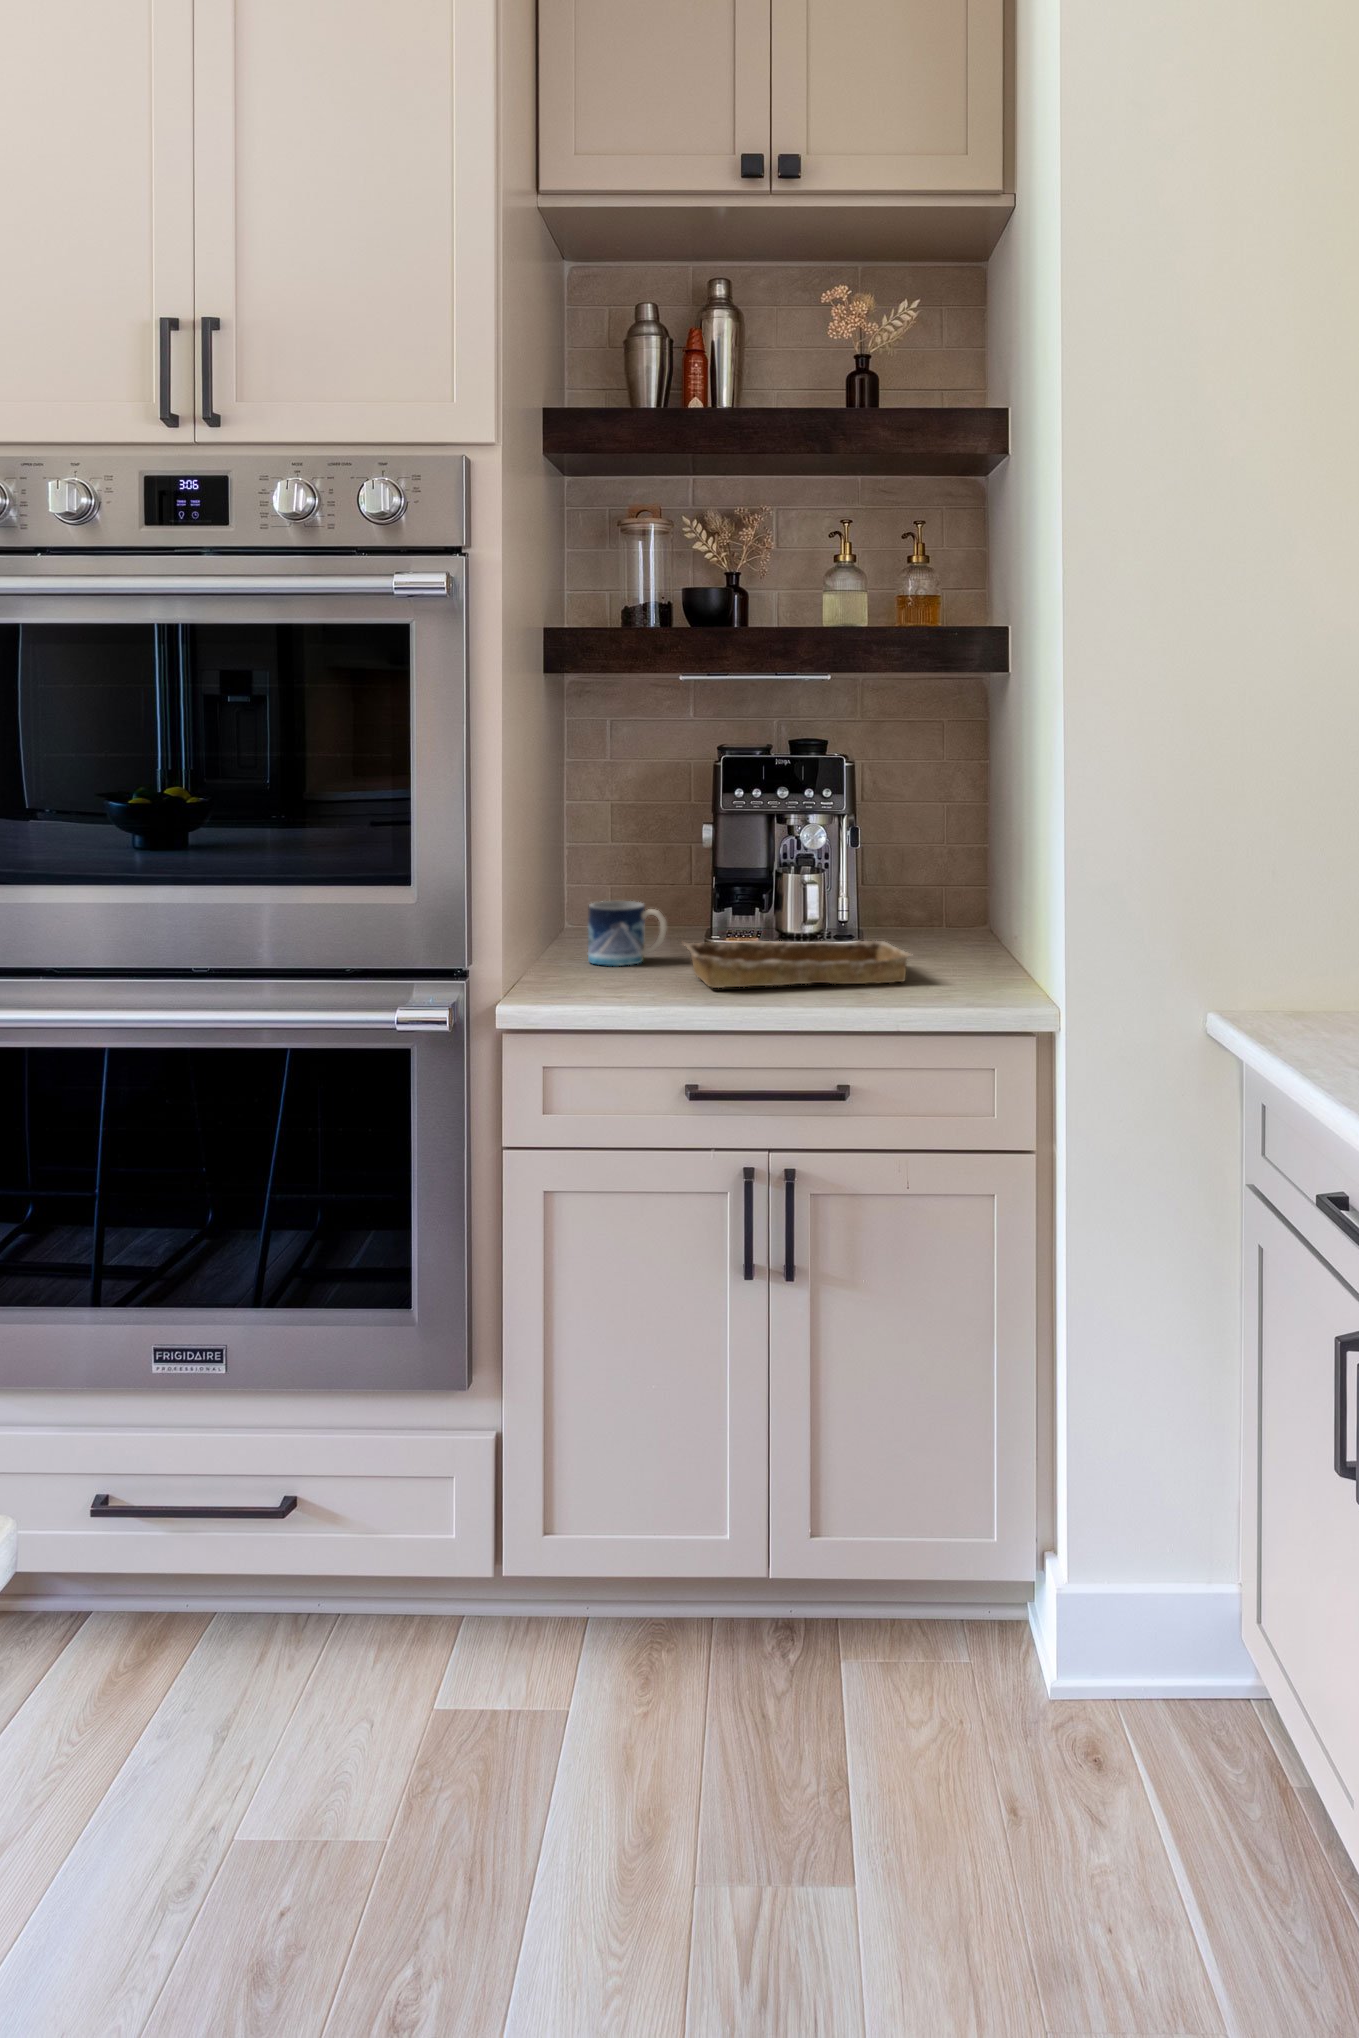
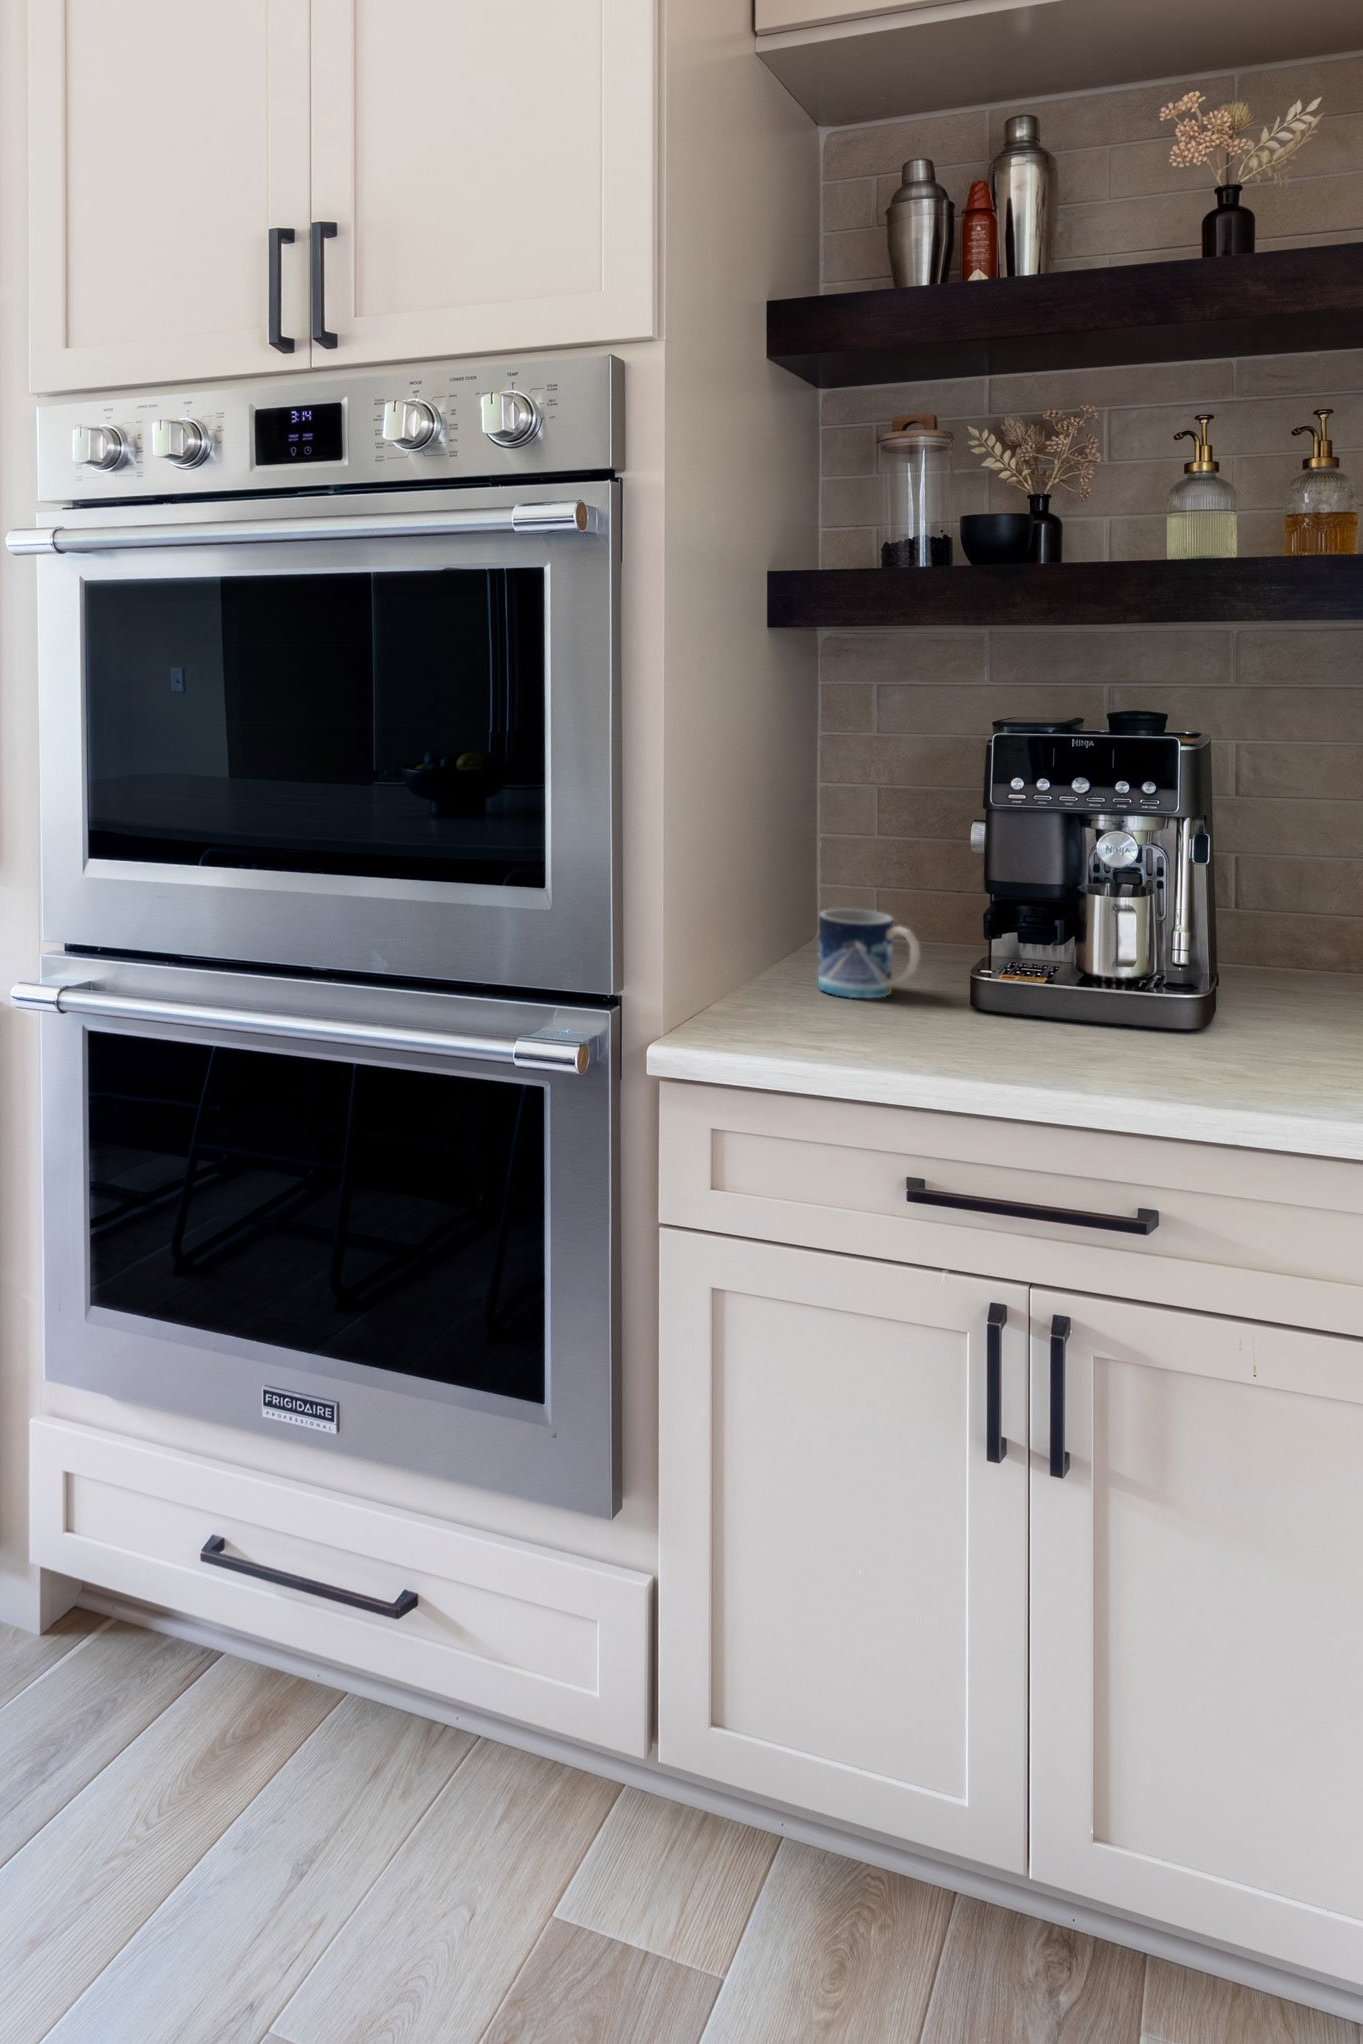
tray: present [683,940,911,988] -> none [924,980,1272,1087]

